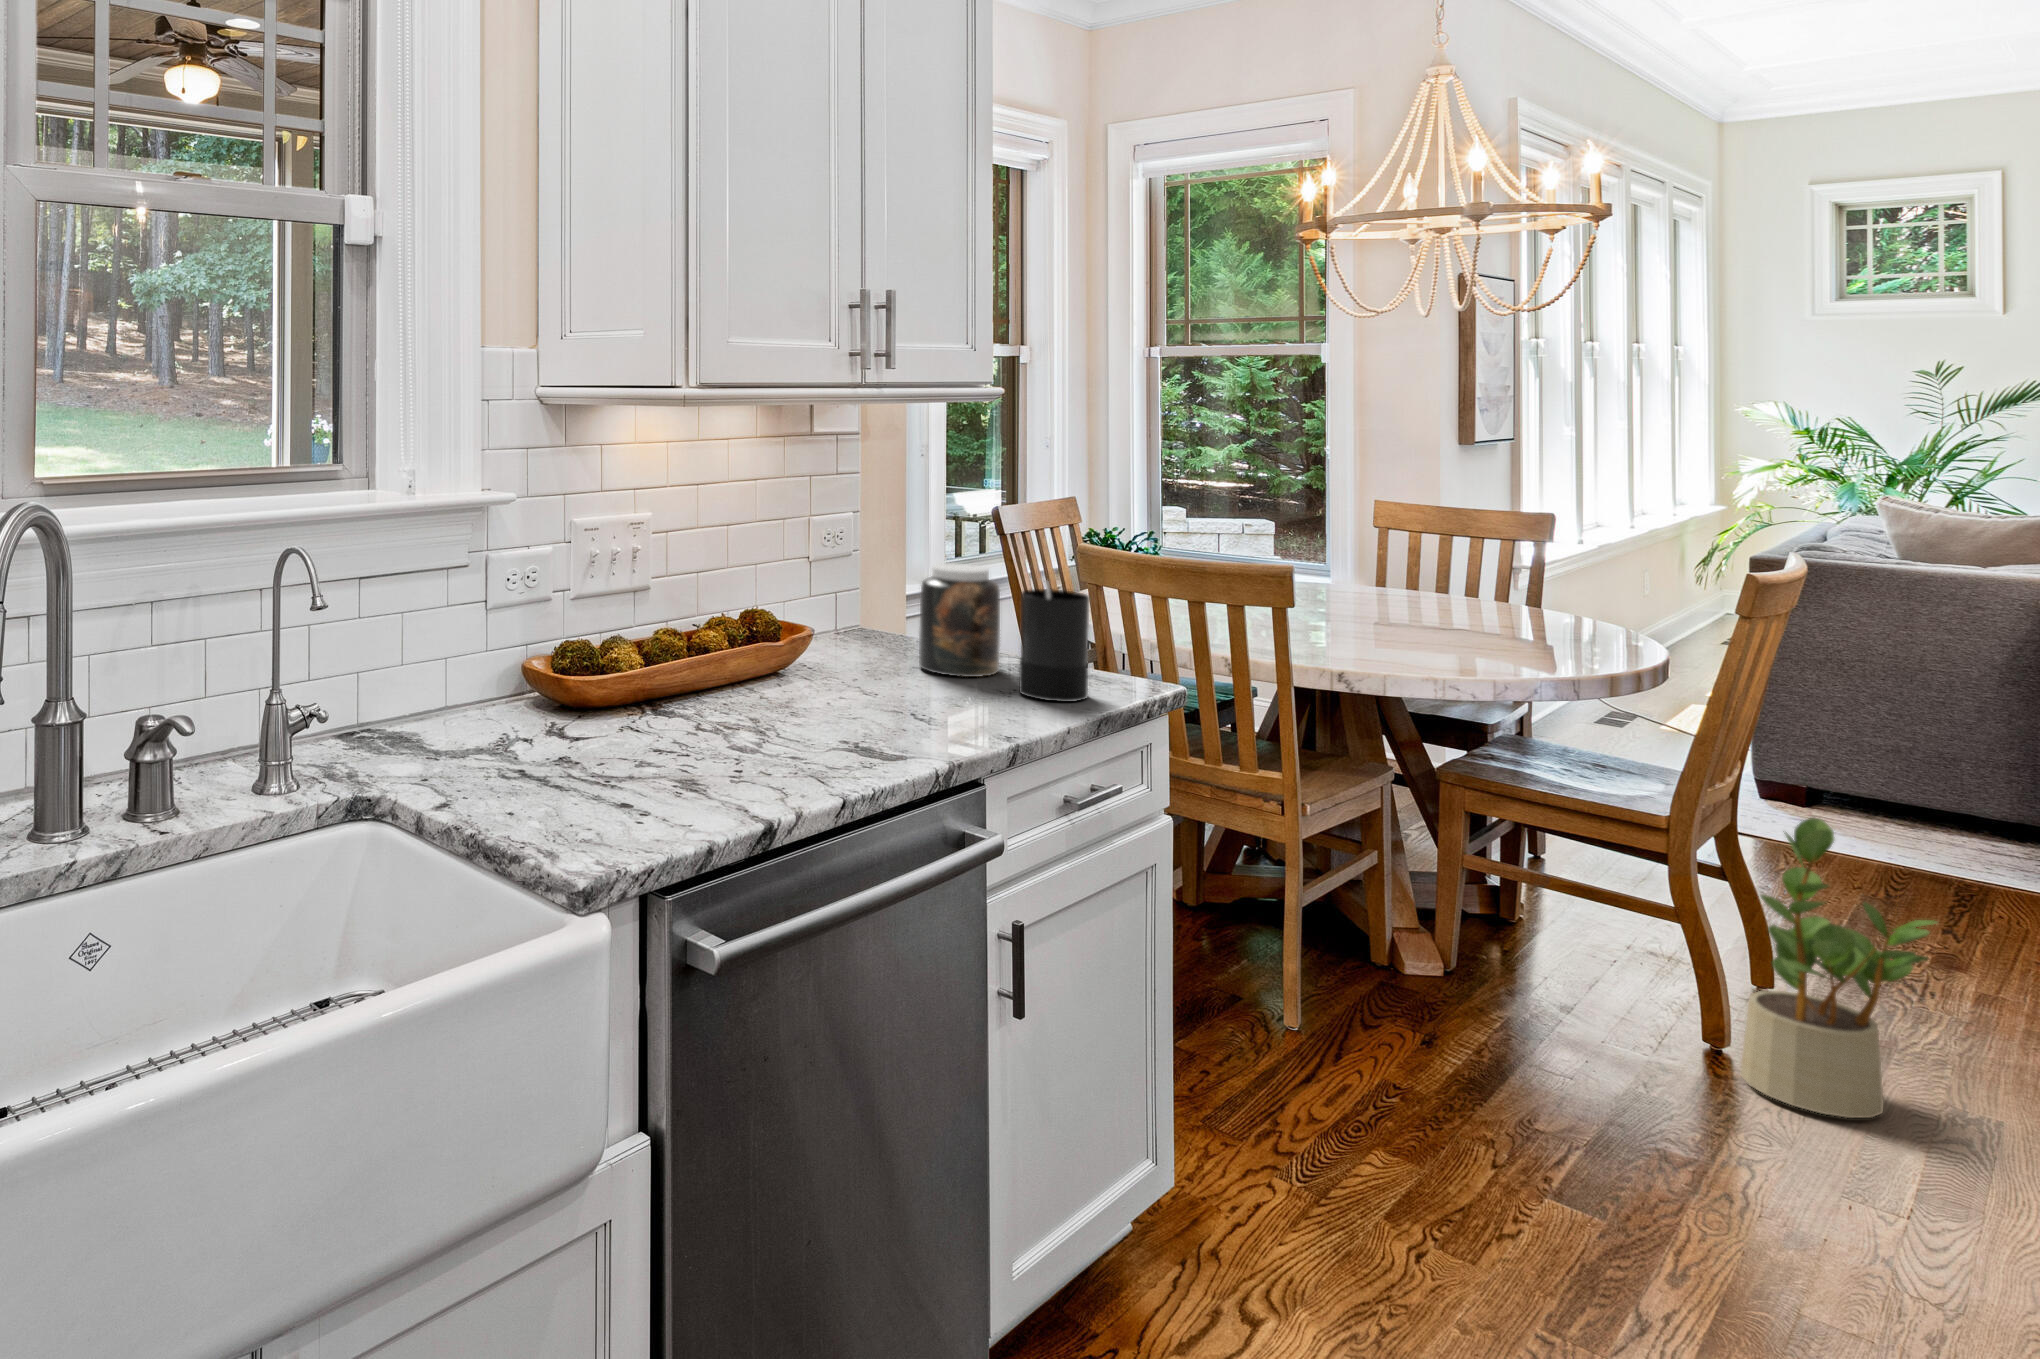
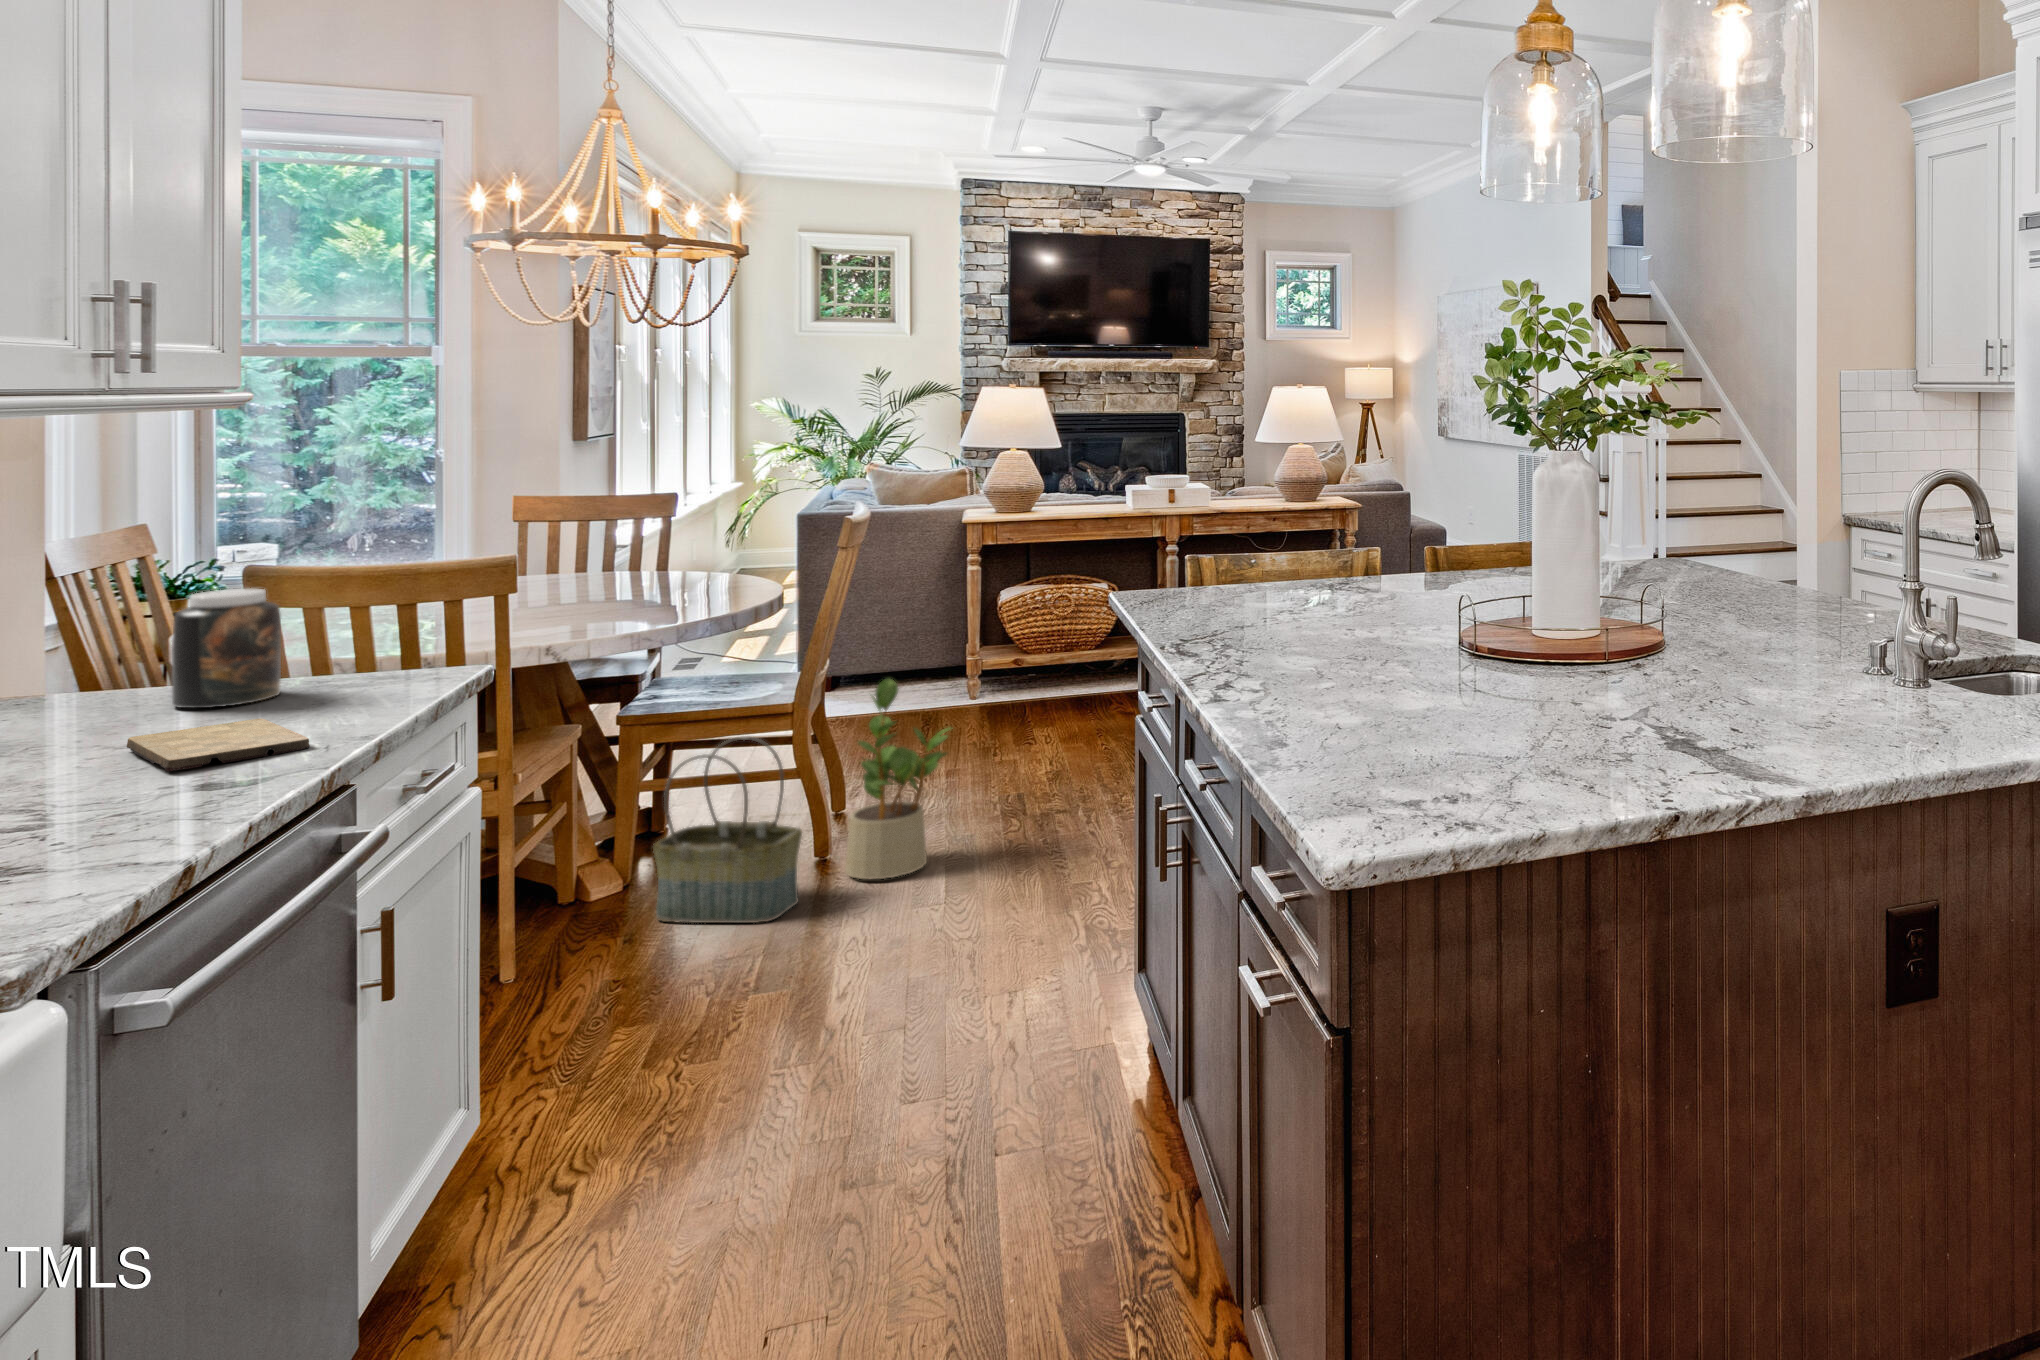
candle: present [1019,581,1090,702] -> none [328,588,408,703]
cutting board: none [847,688,958,738] -> present [127,719,310,771]
basket: none [1464,838,1665,1097] -> present [653,736,802,923]

